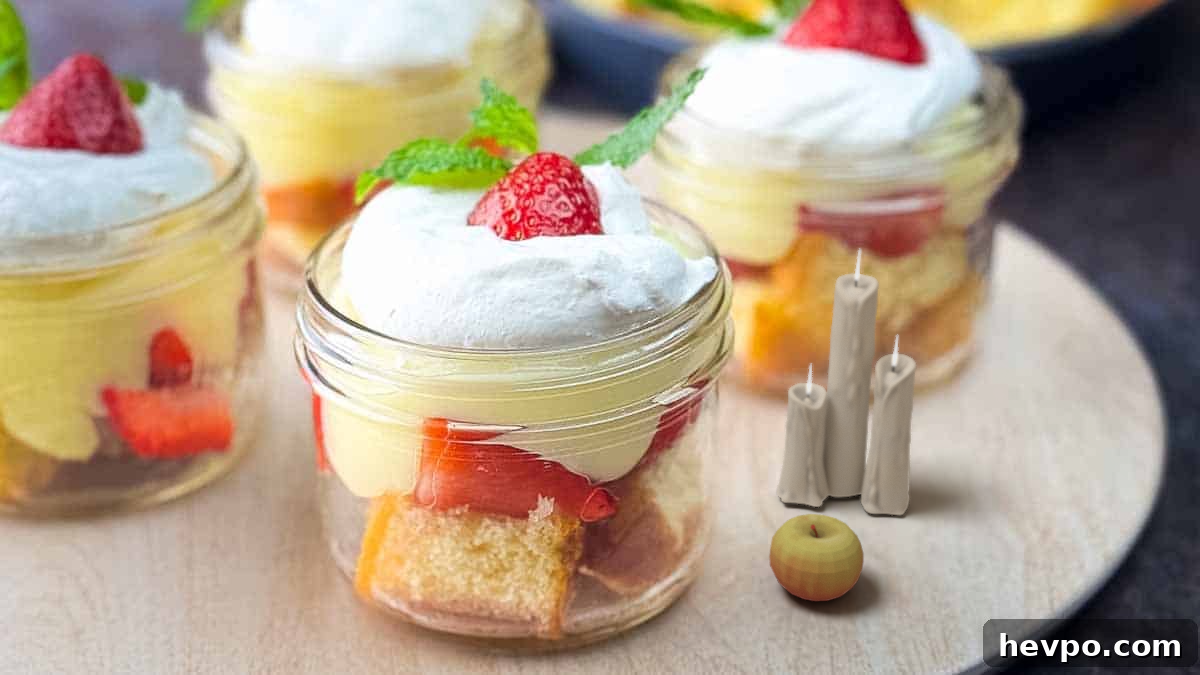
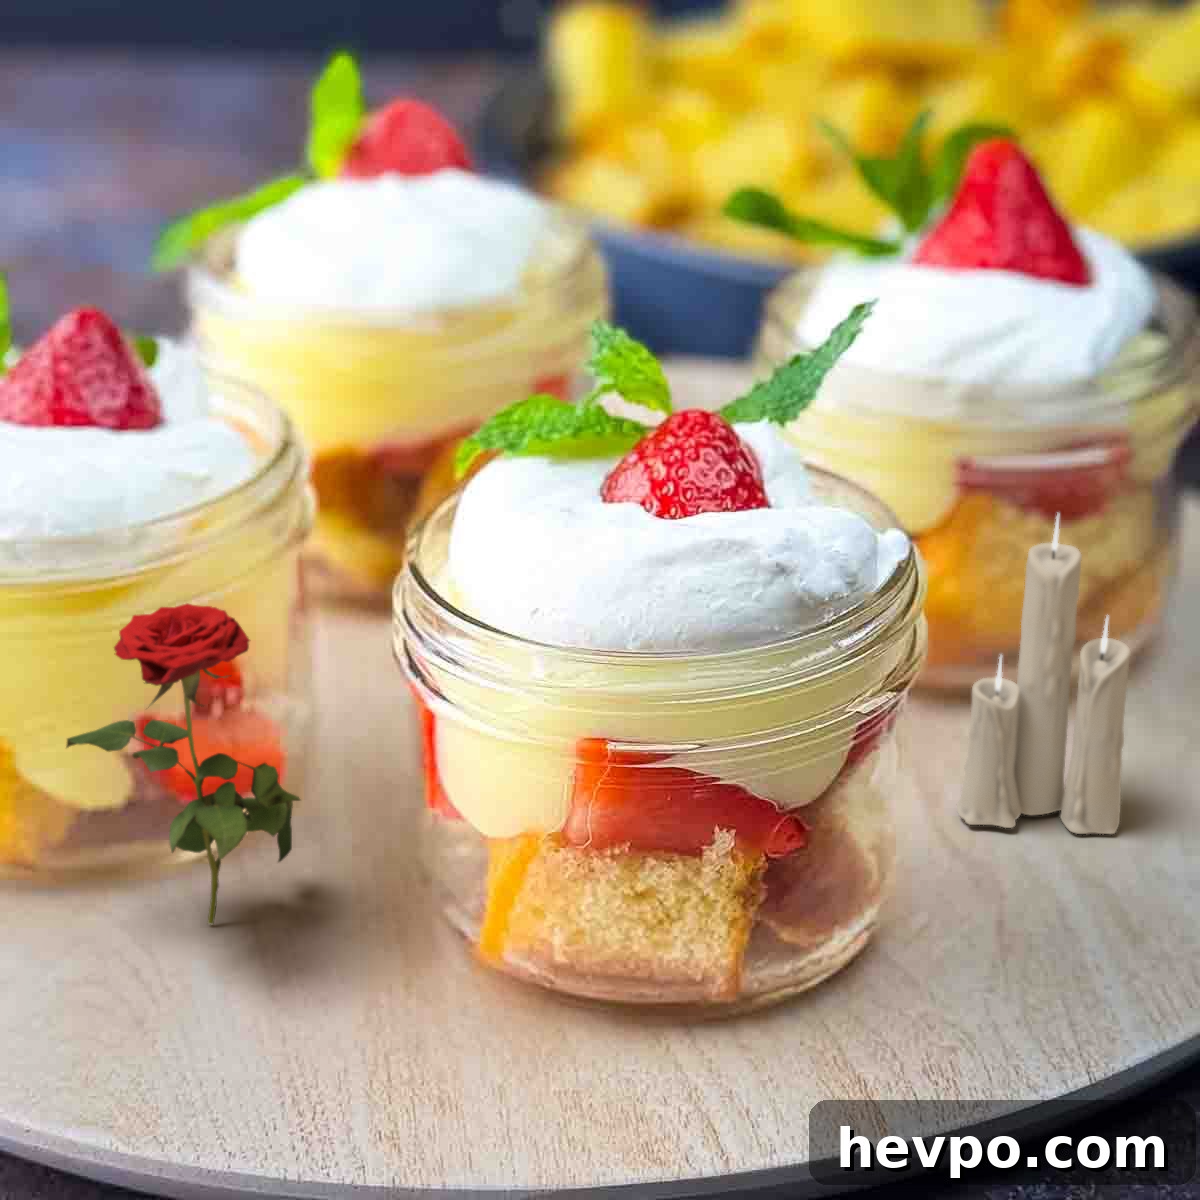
flower: none [35,296,225,558] -> present [66,603,300,925]
apple: present [769,514,864,601] -> none [972,837,1088,943]

